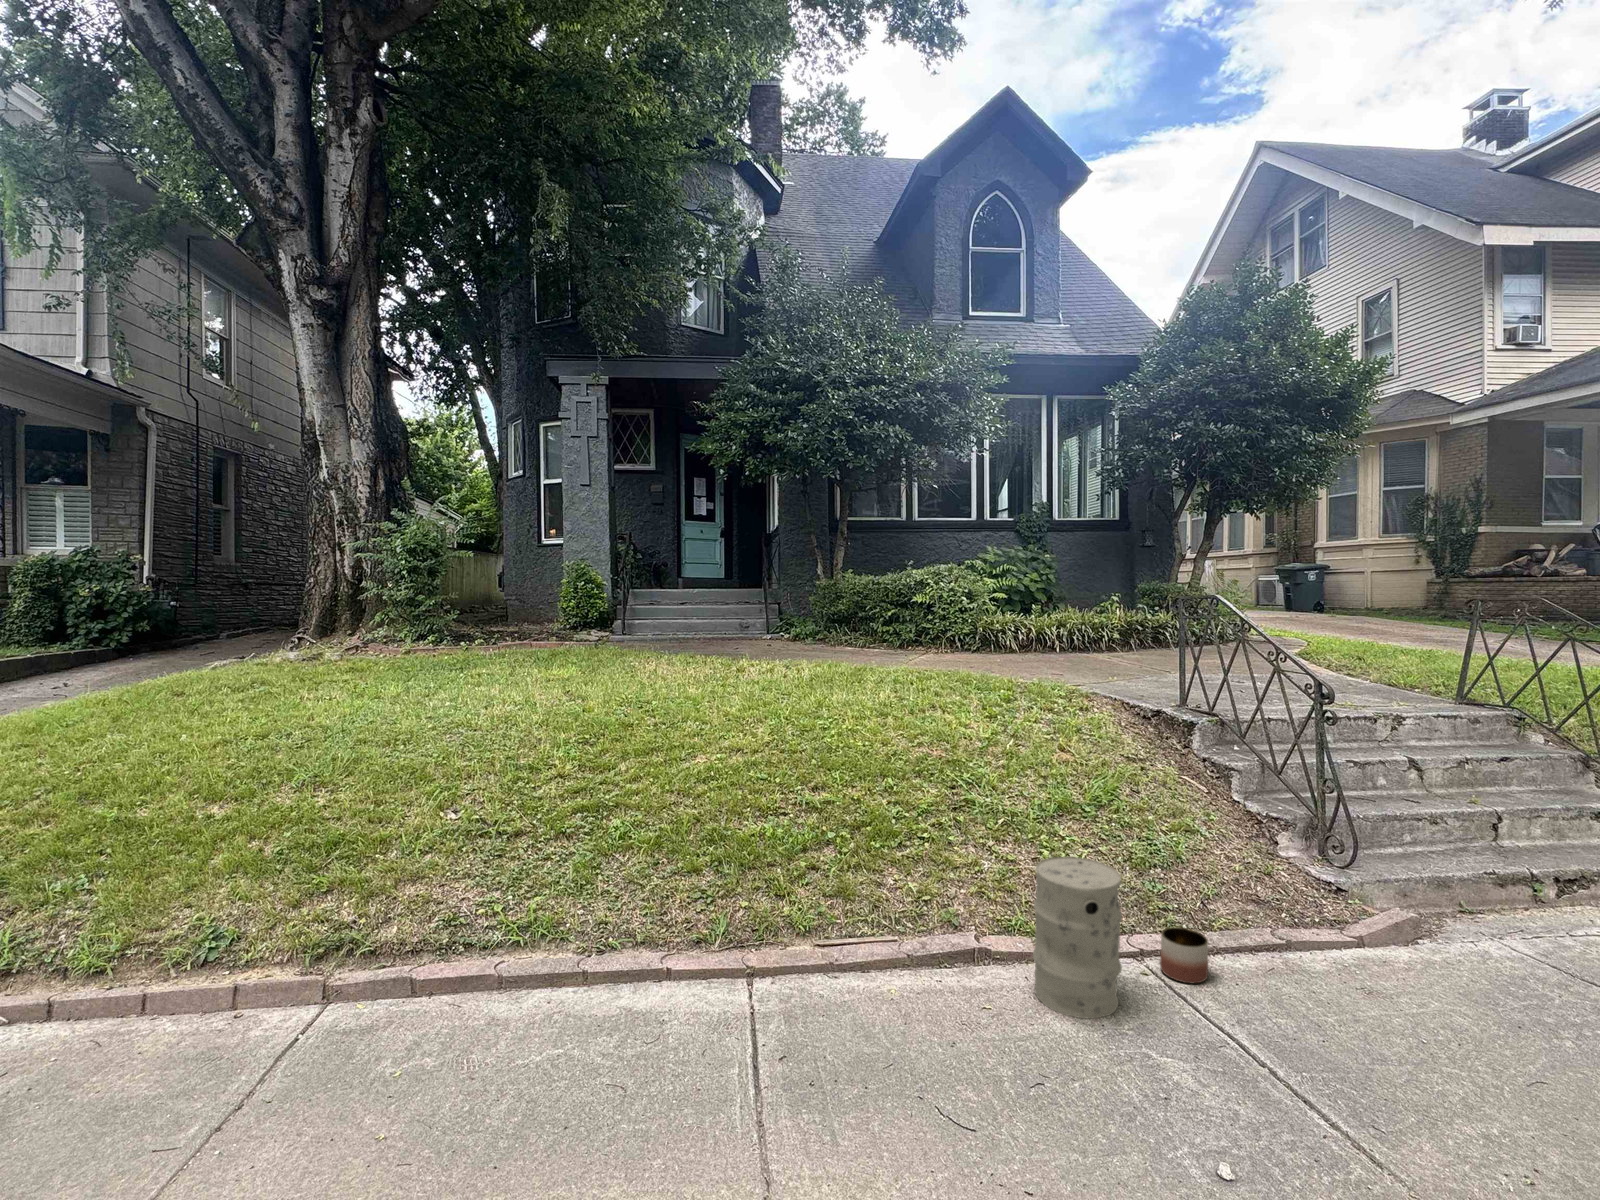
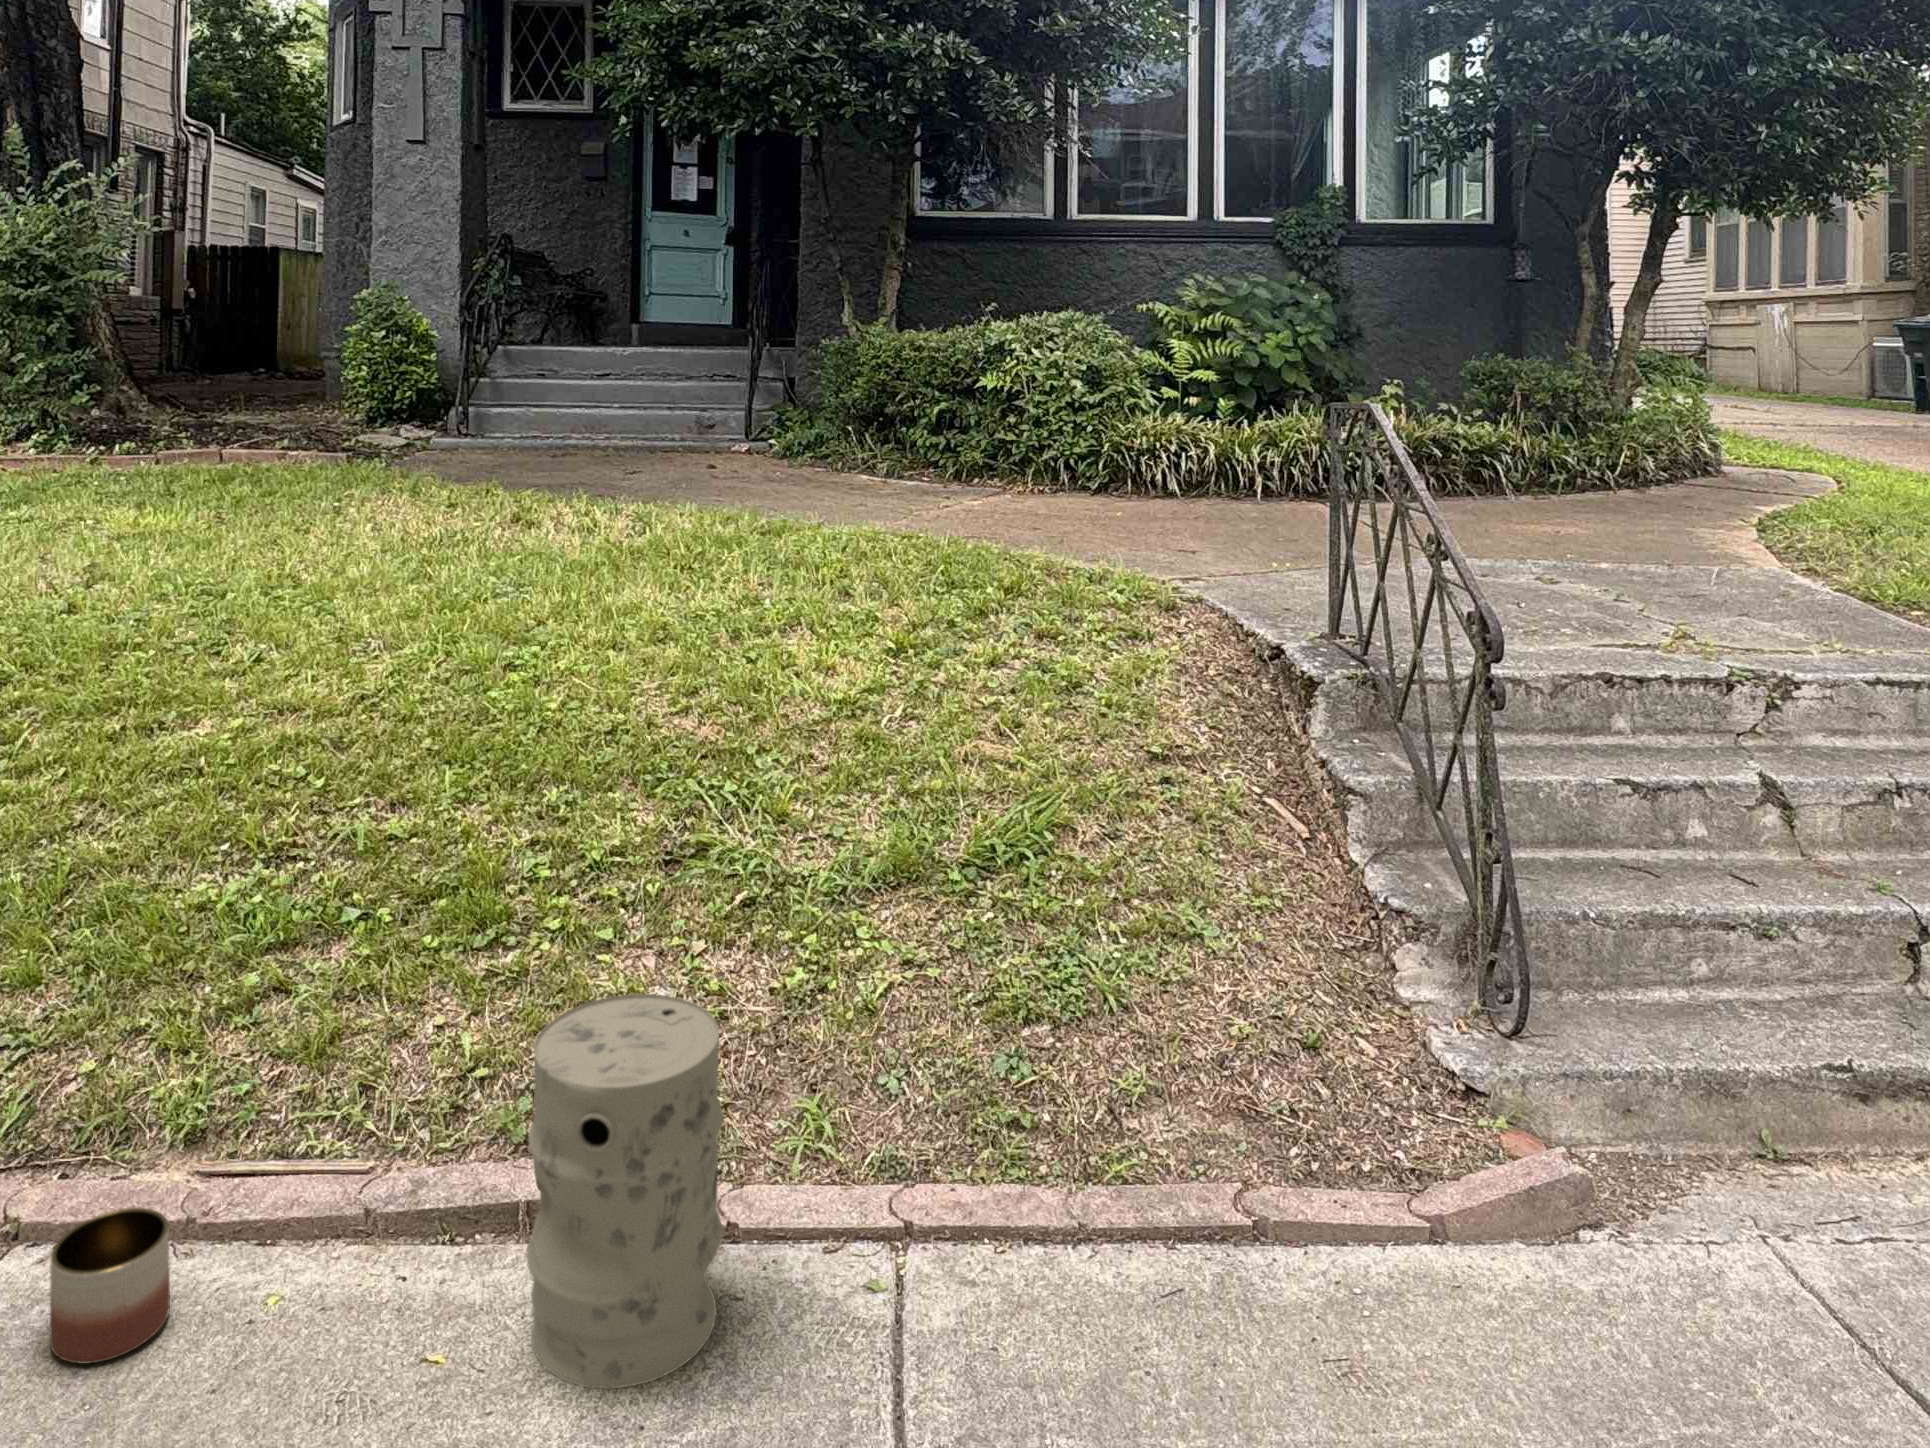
planter: present [1160,927,1208,984] -> present [50,1208,170,1363]

